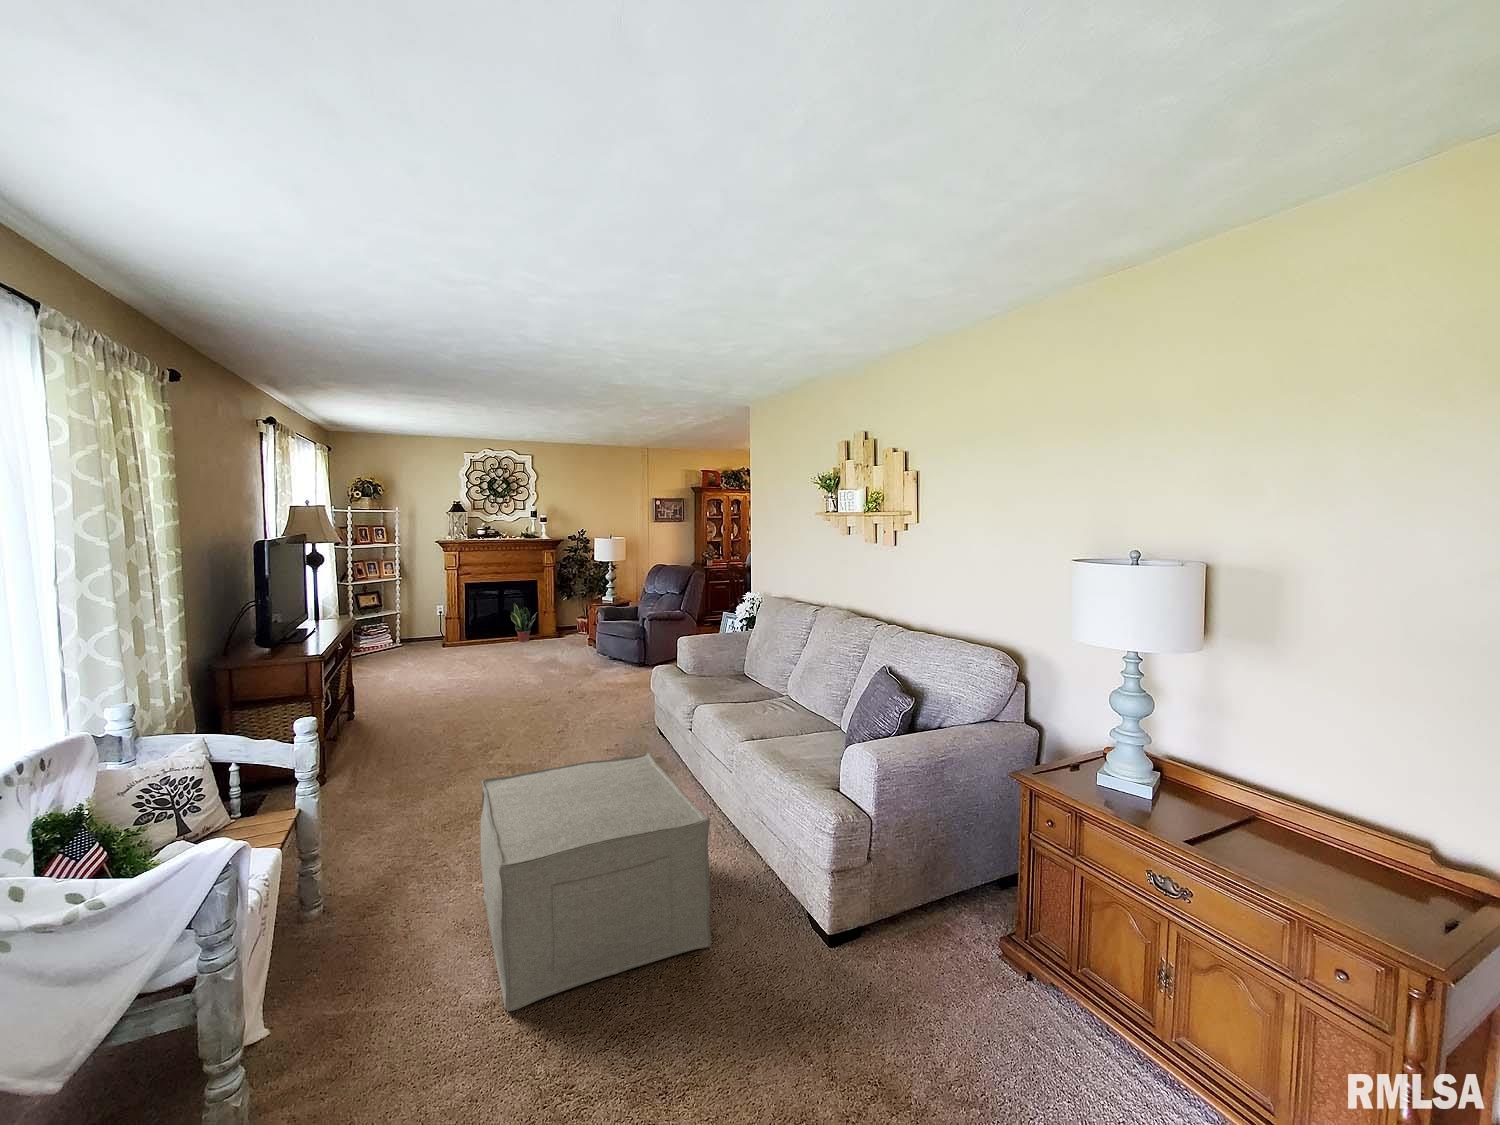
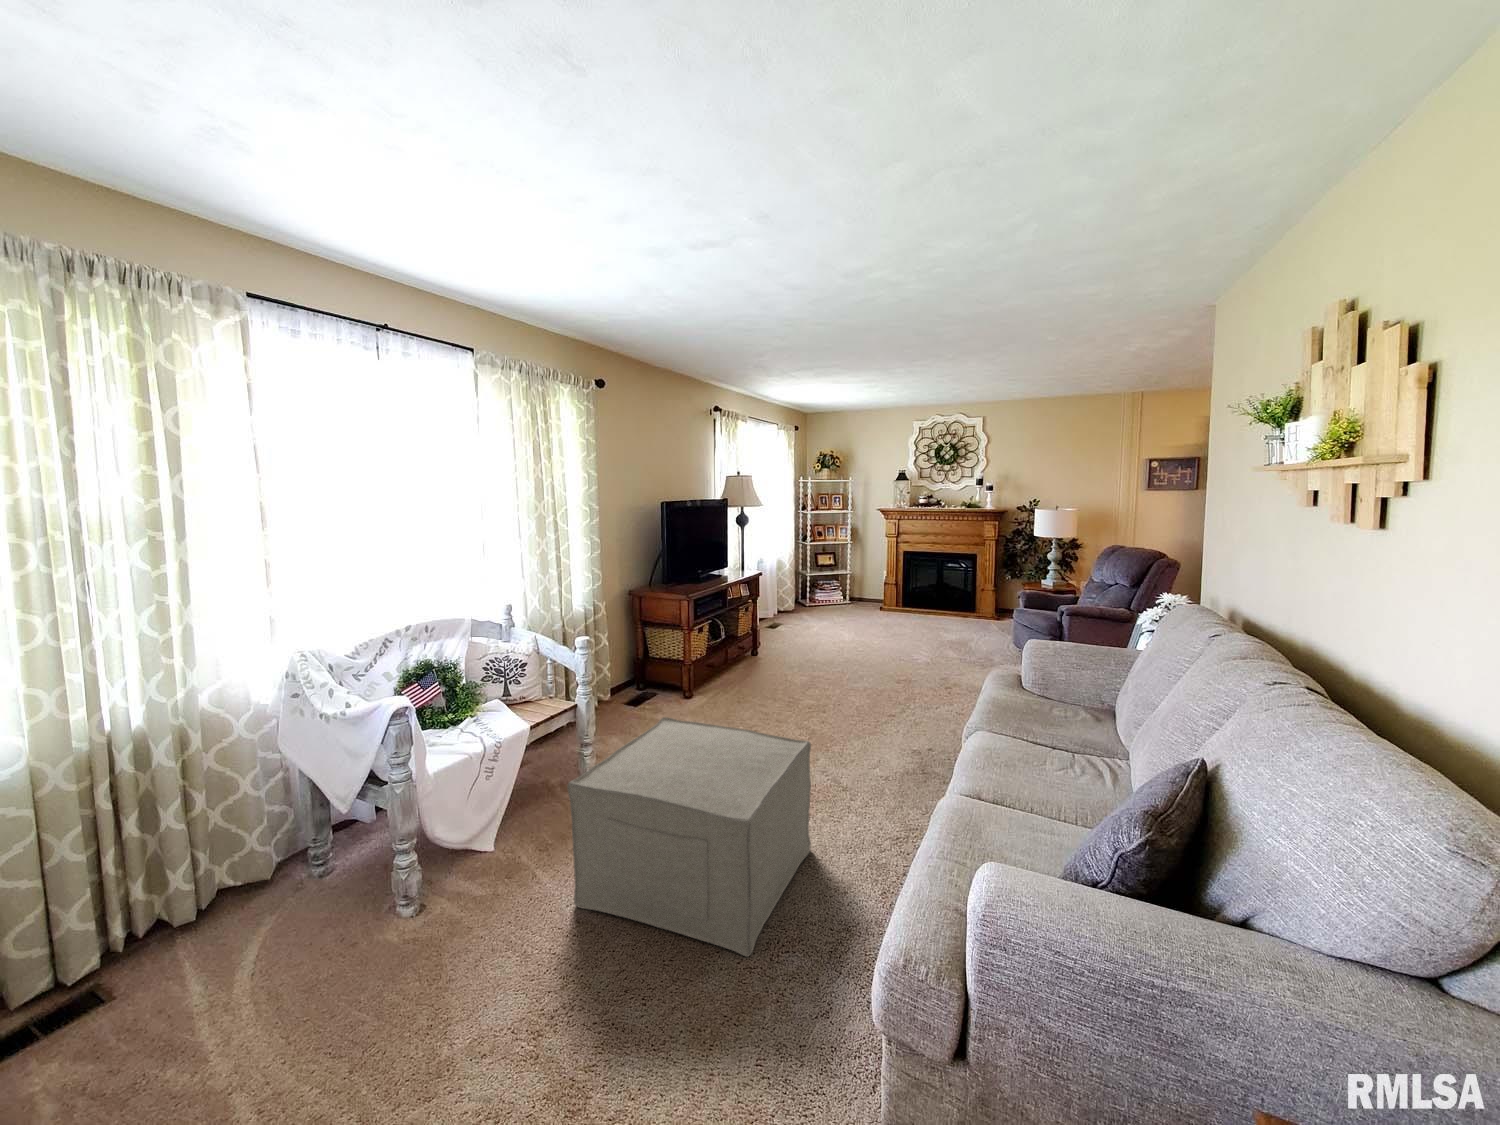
potted plant: present [511,603,535,642] -> none [940,575,970,616]

